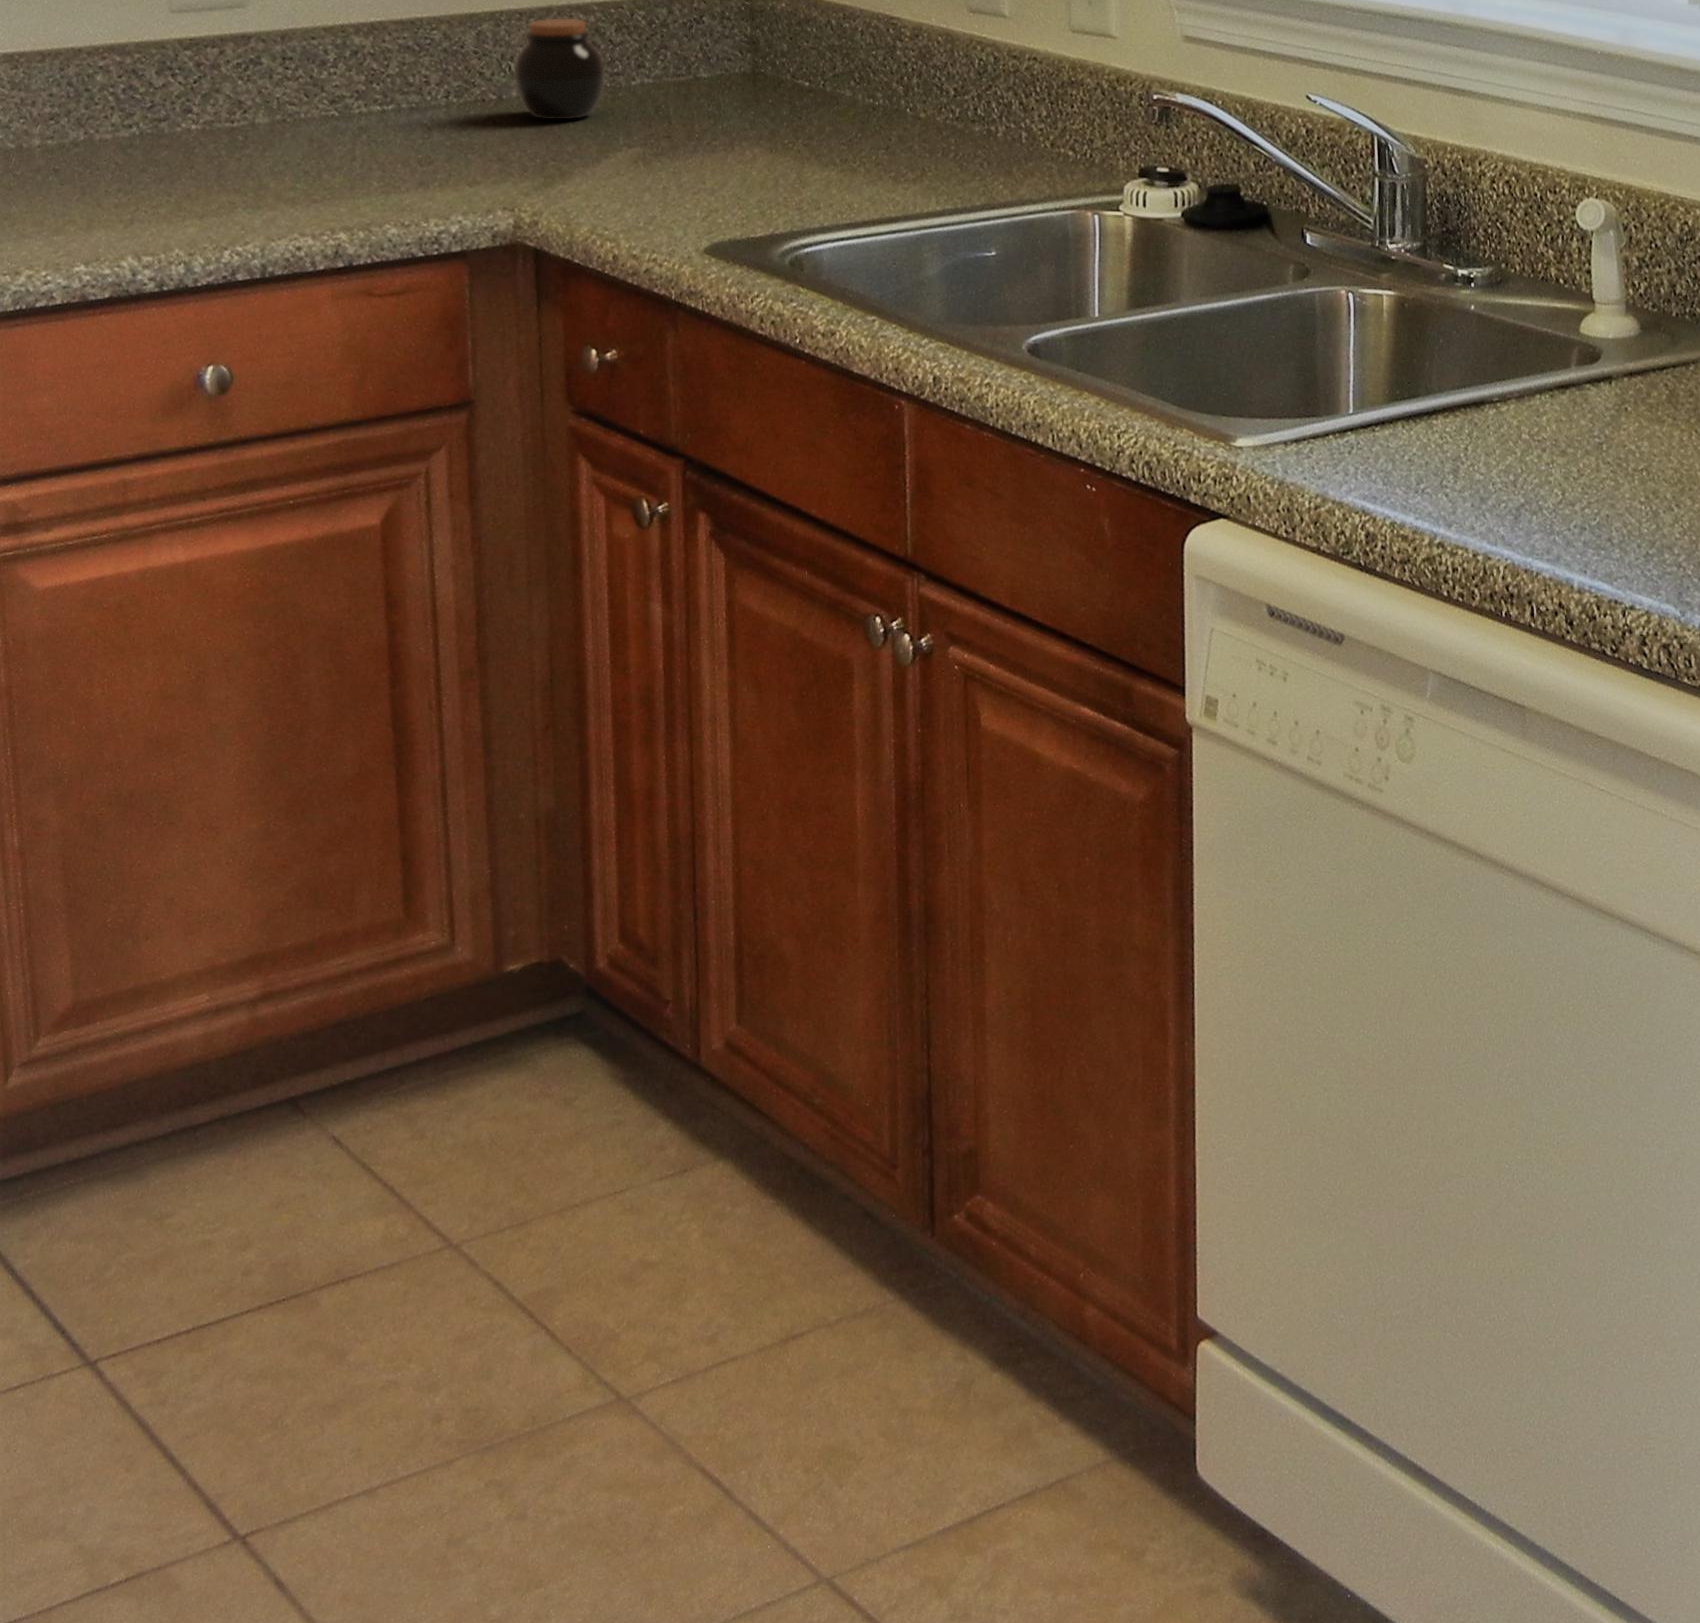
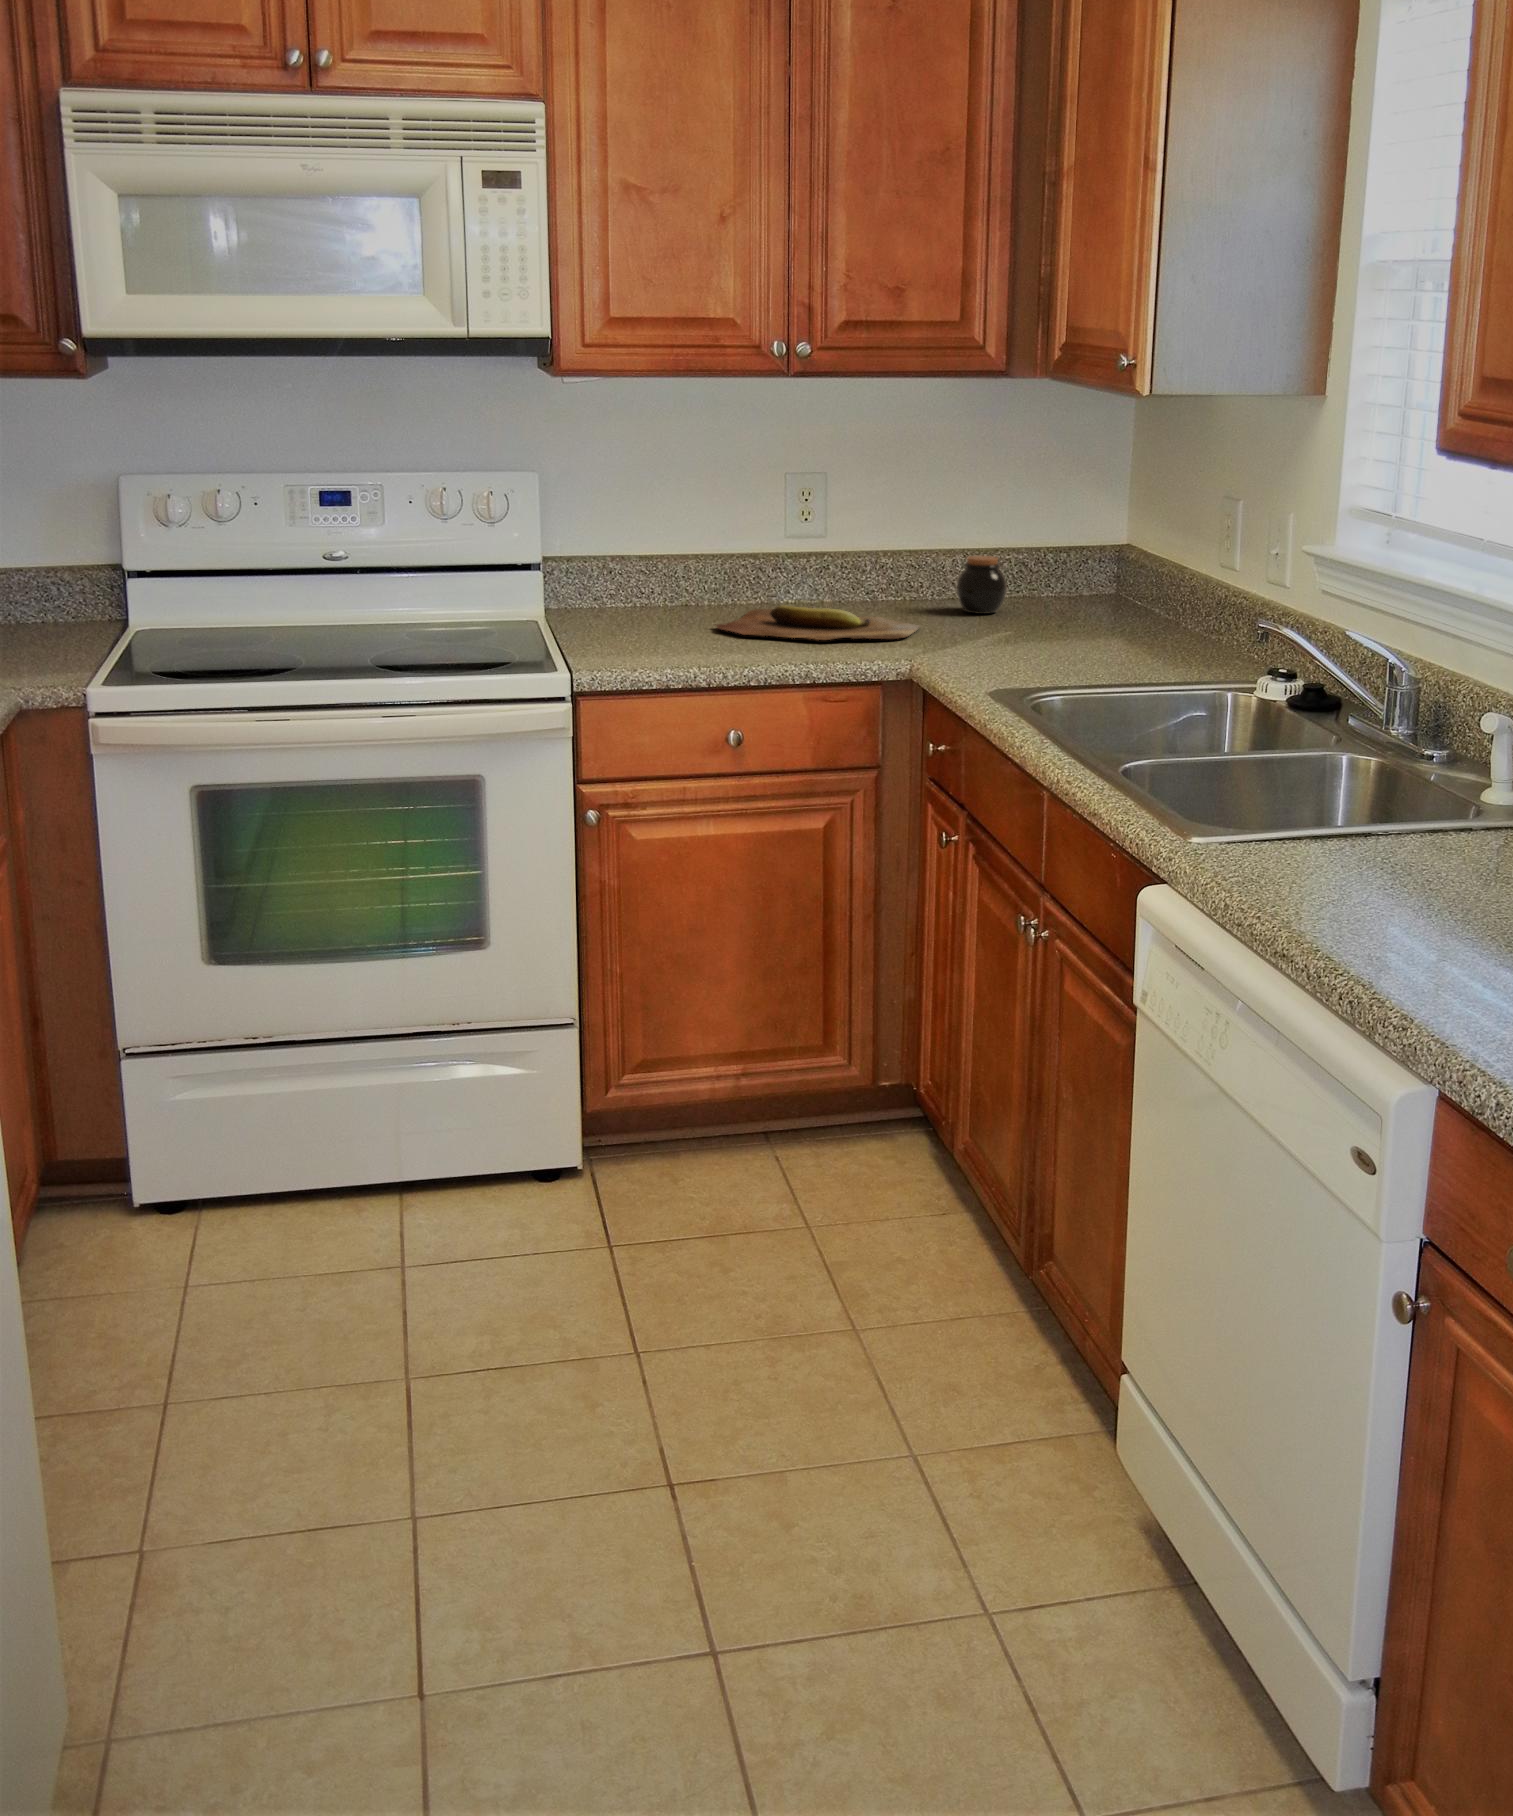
cutting board: none [93,132,484,192] -> present [717,605,919,640]

